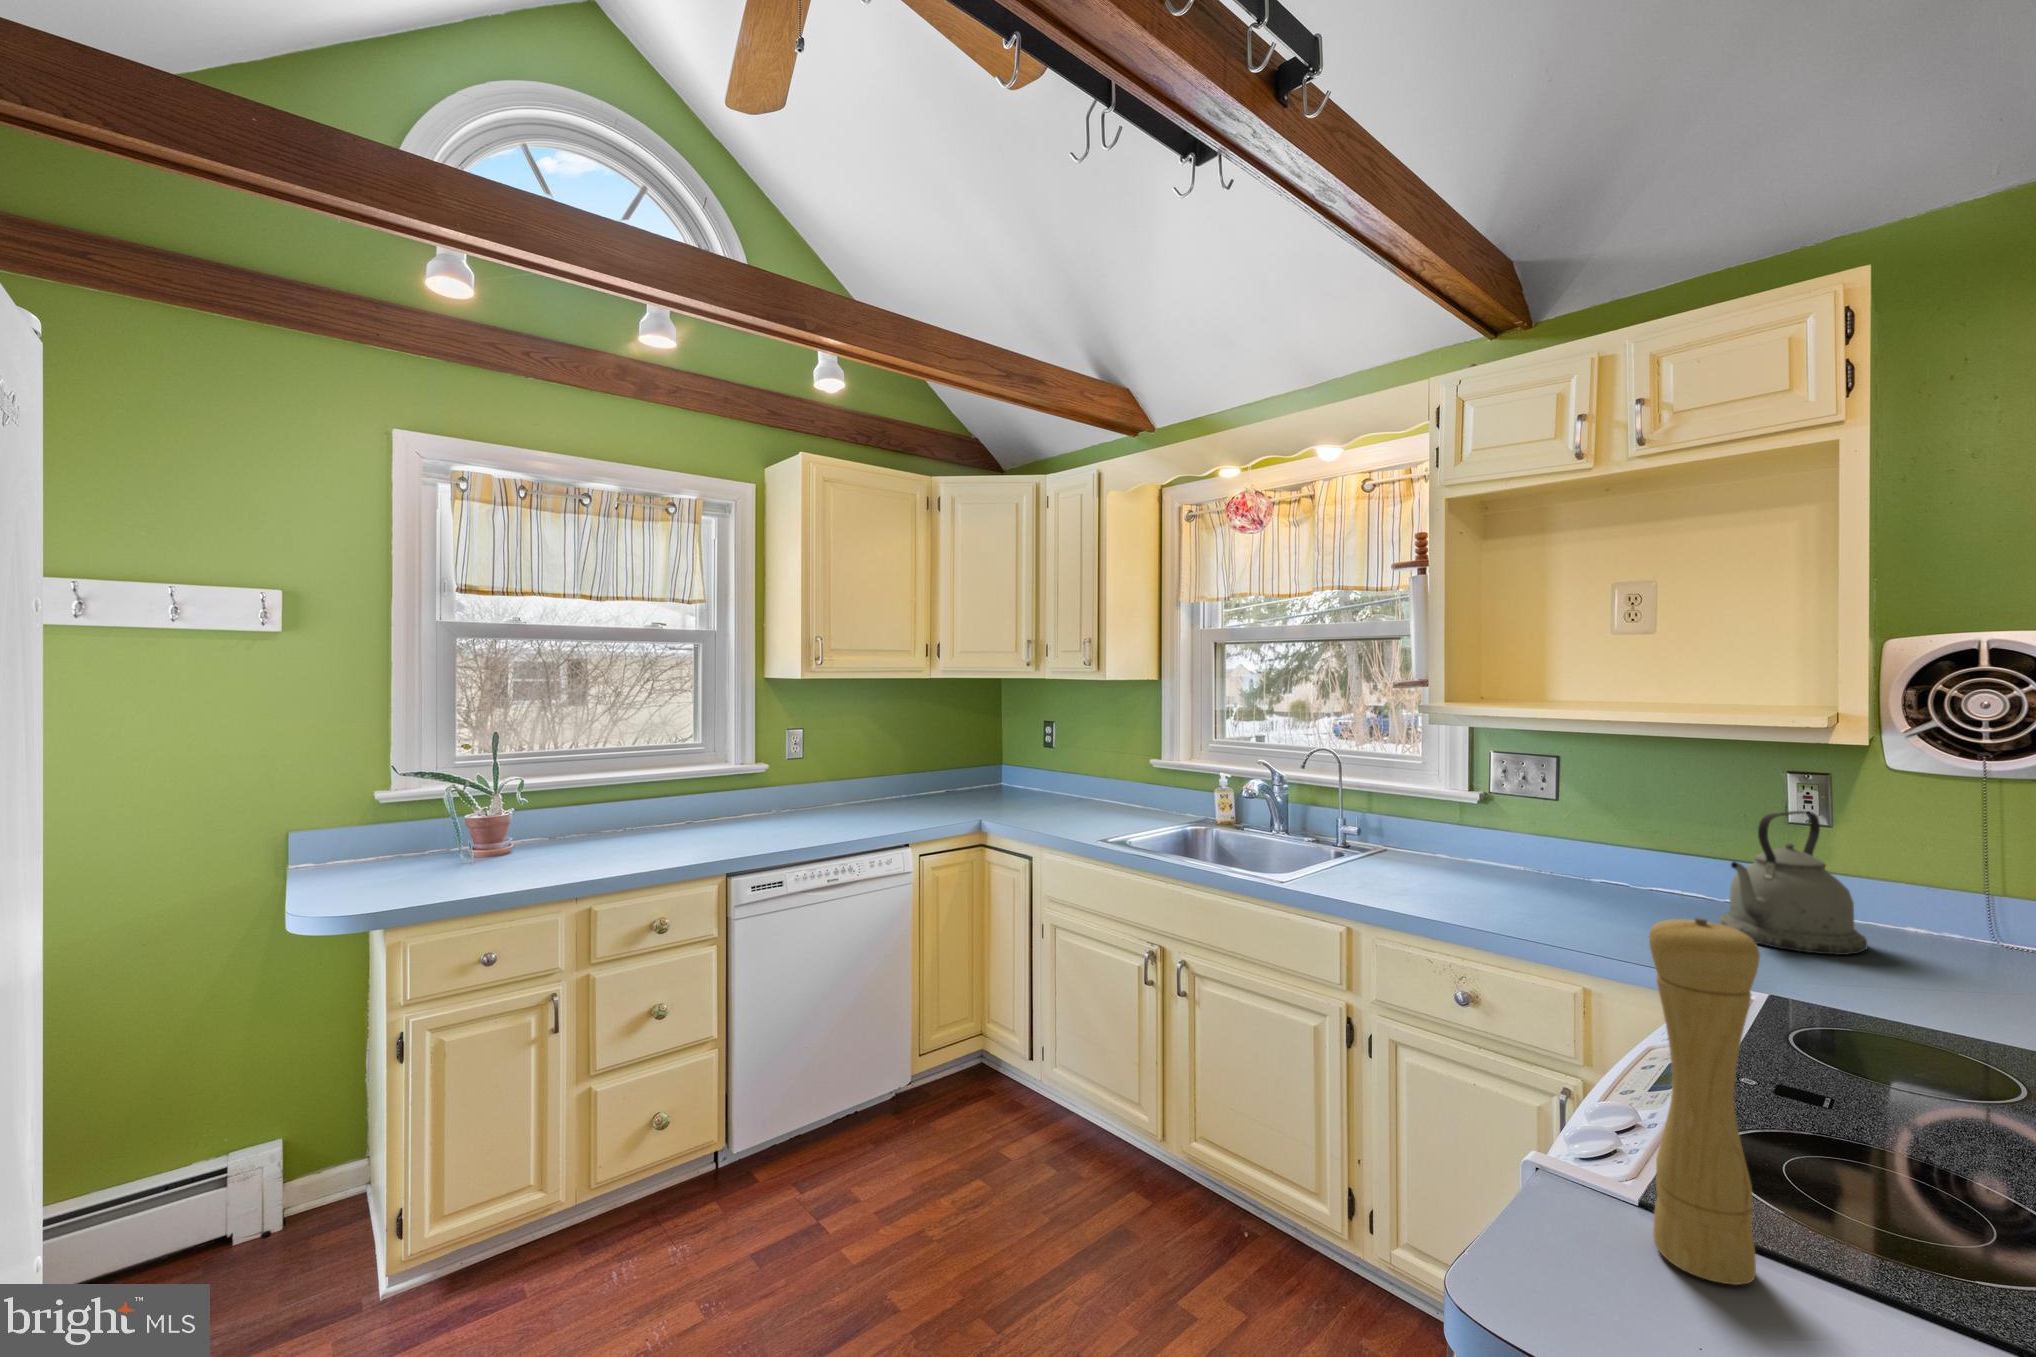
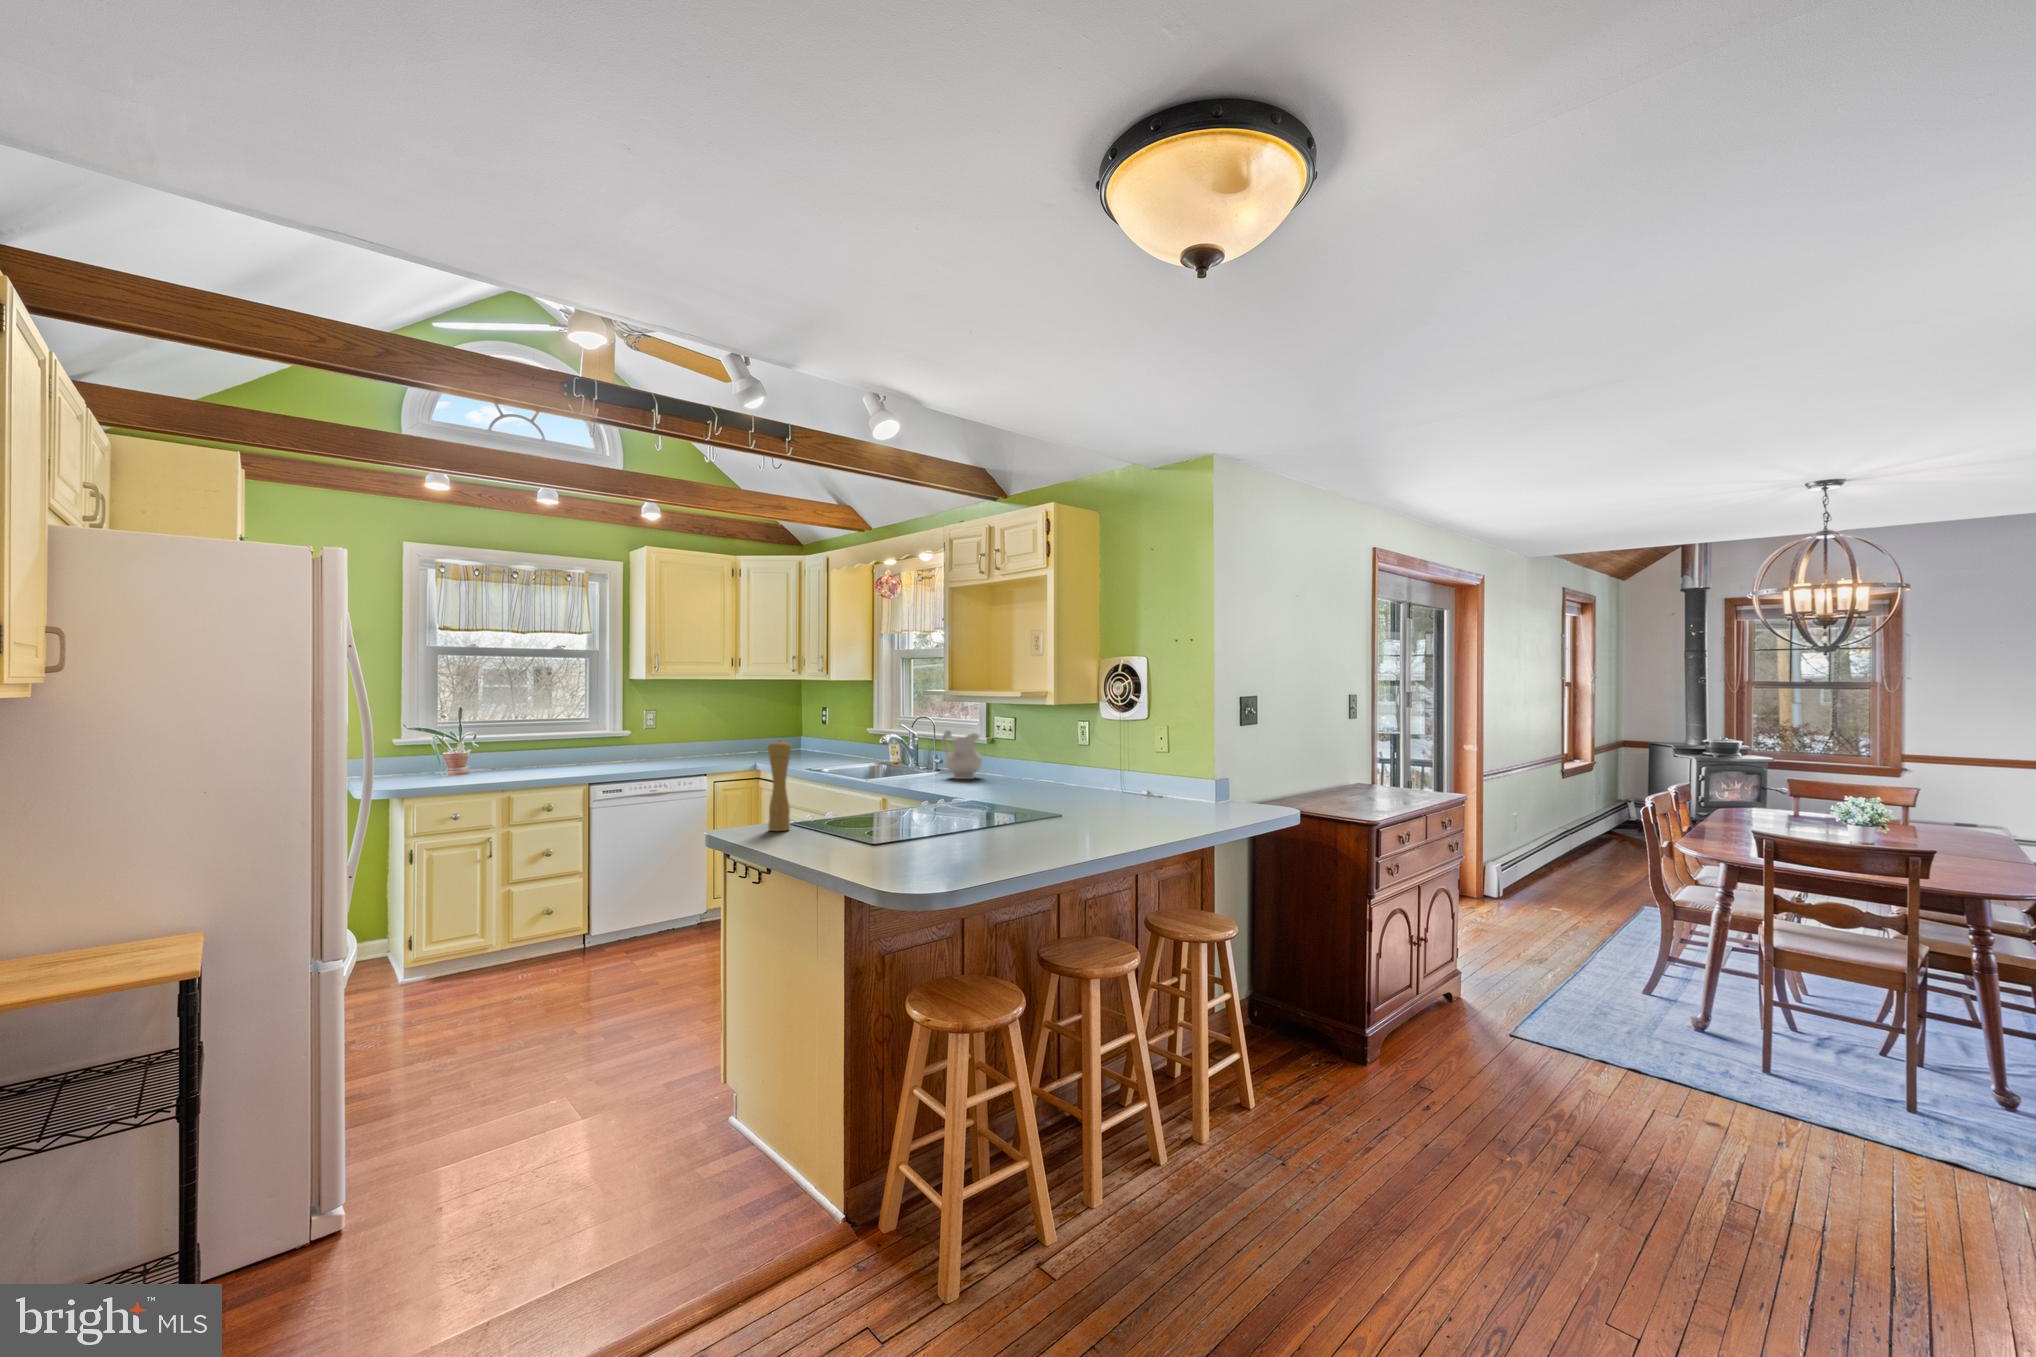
ceramic pitcher: none [1405,778,1497,877] -> present [942,731,982,779]
kettle: present [1719,811,1867,955] -> none [1003,737,1064,796]

